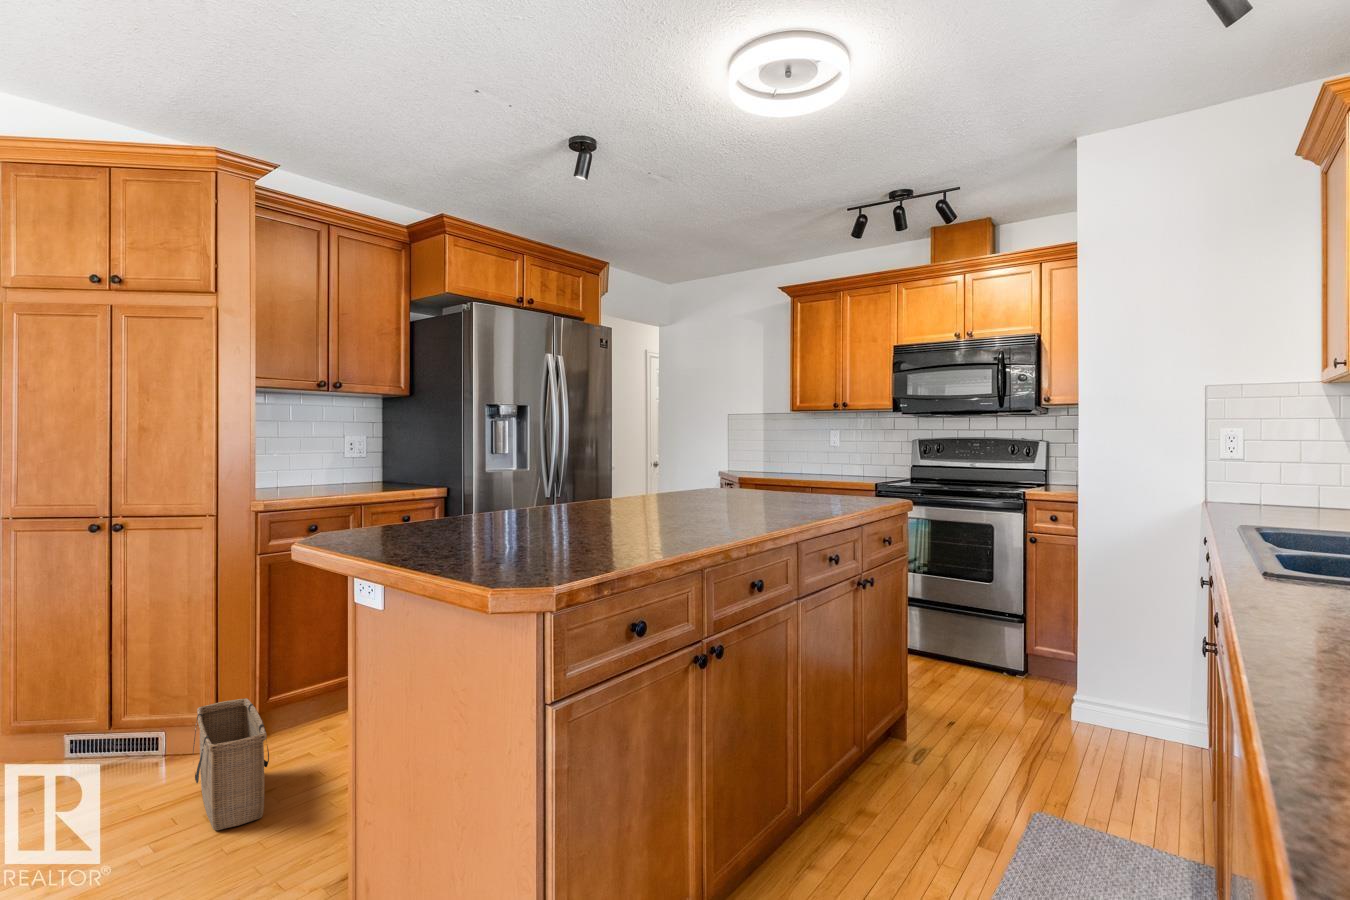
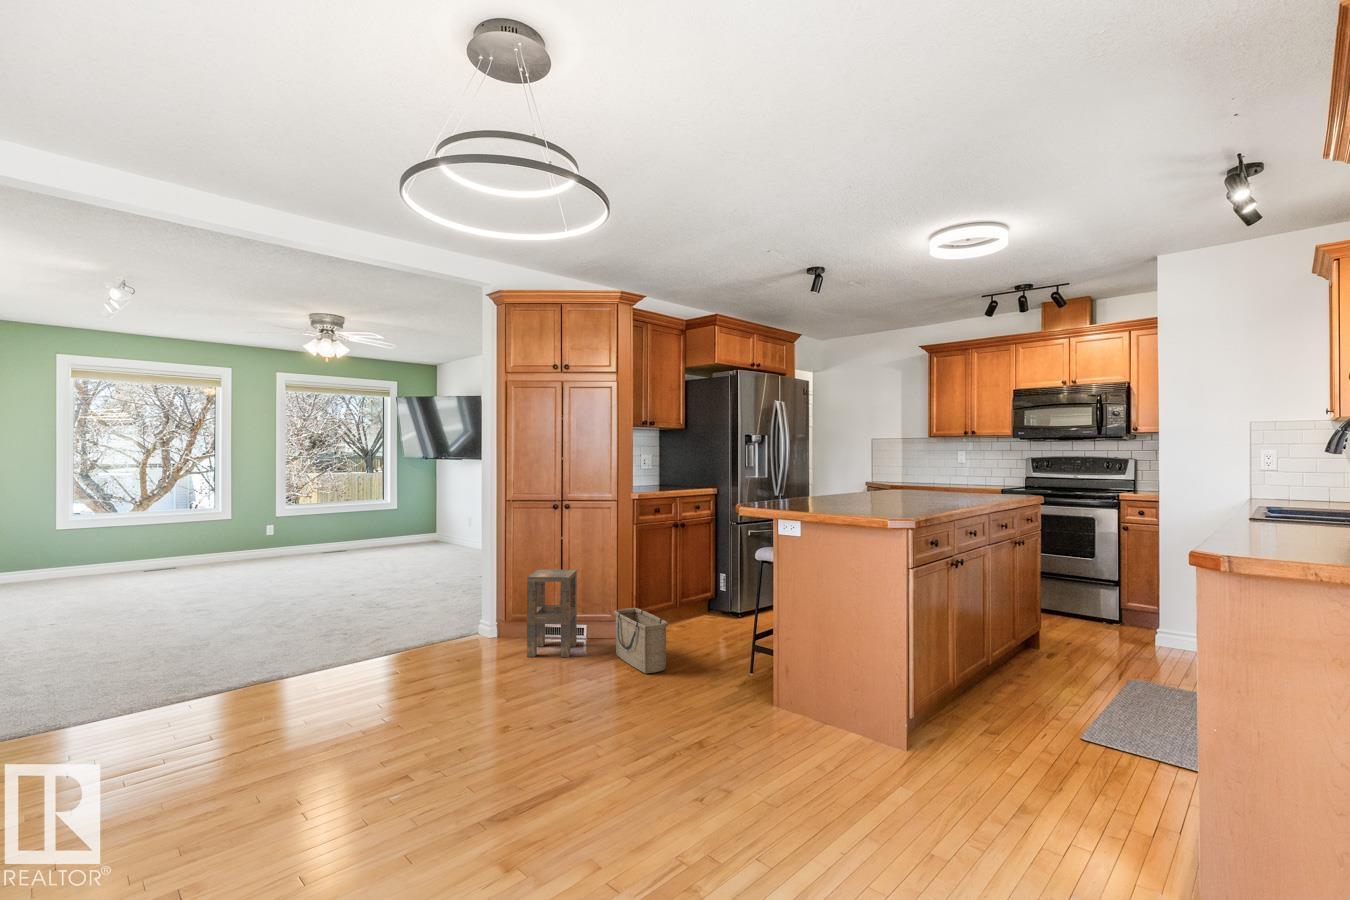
side table: none [24,633,154,799] -> present [527,569,577,657]

